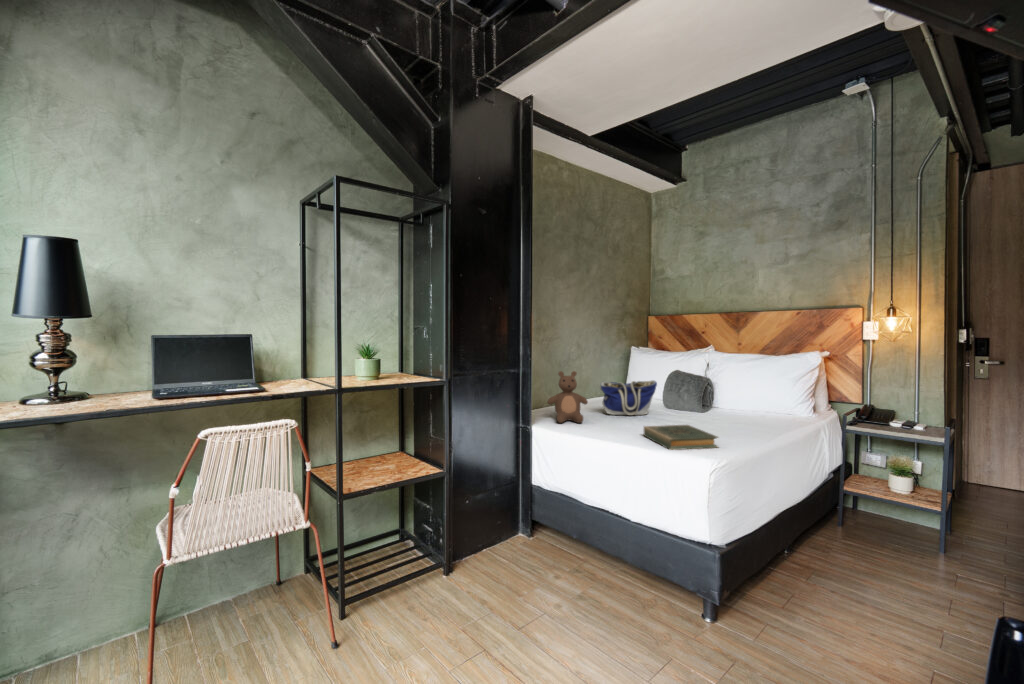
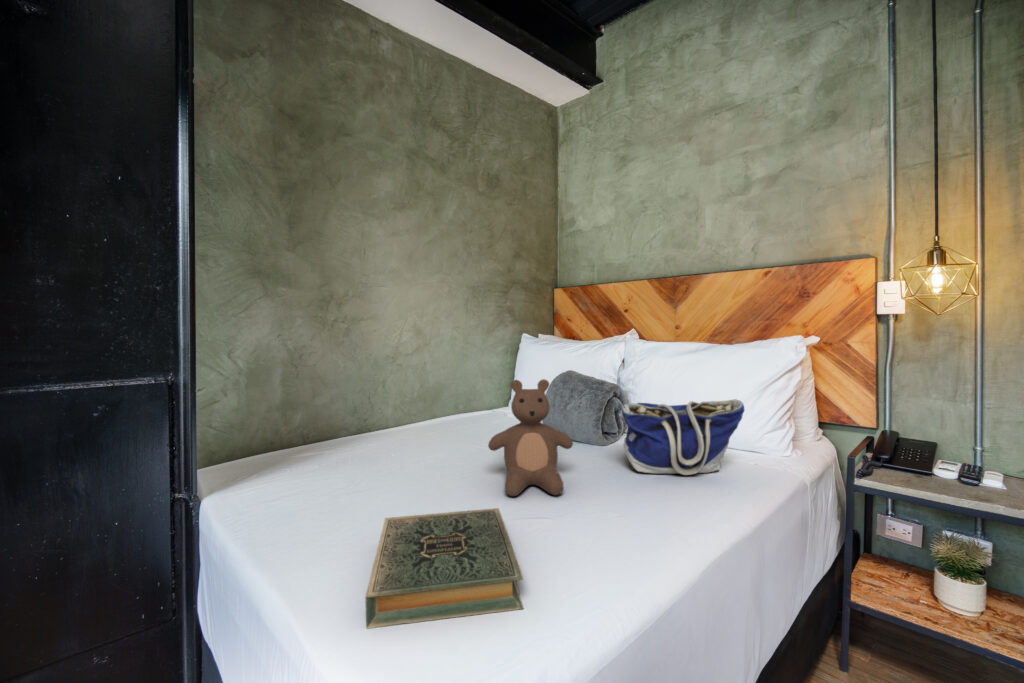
teddy bear: present [547,371,588,423] -> present [488,379,573,496]
tote bag: present [600,380,657,415] -> present [619,399,744,475]

